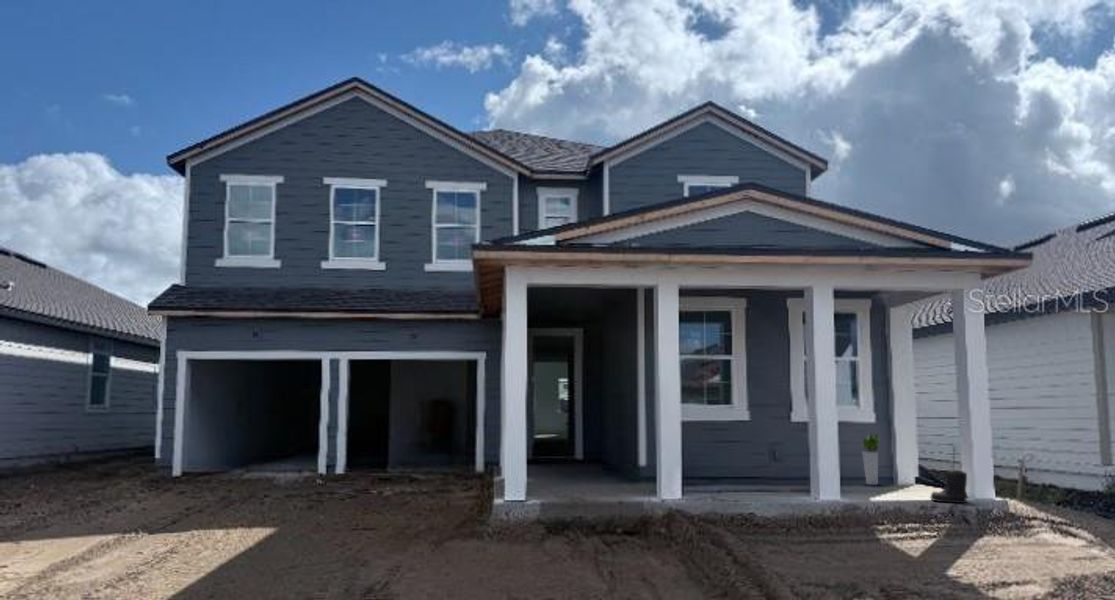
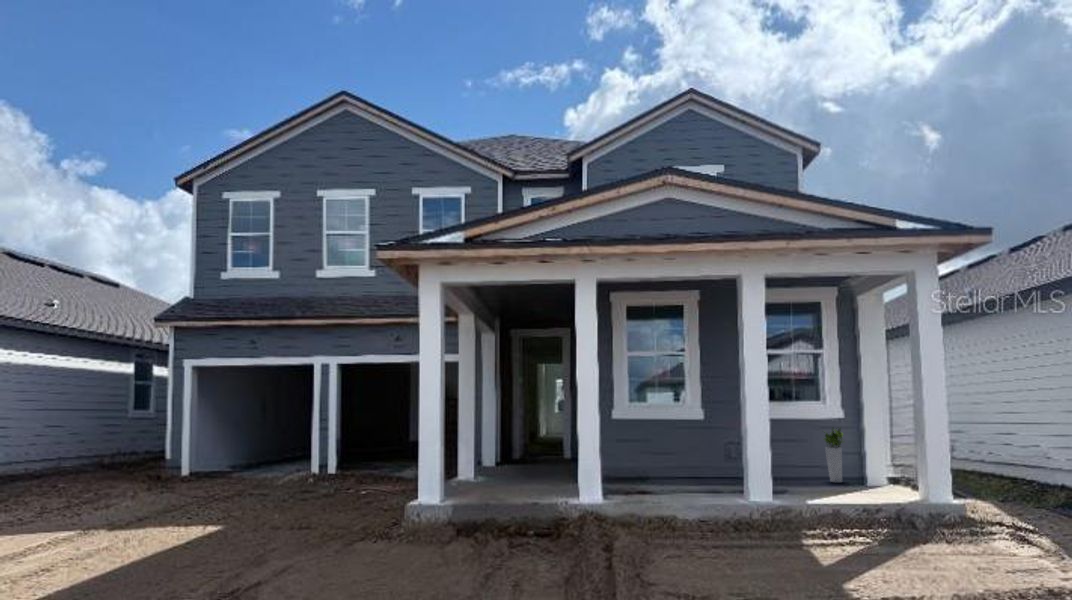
boots: present [930,471,968,503] -> none [880,470,921,505]

